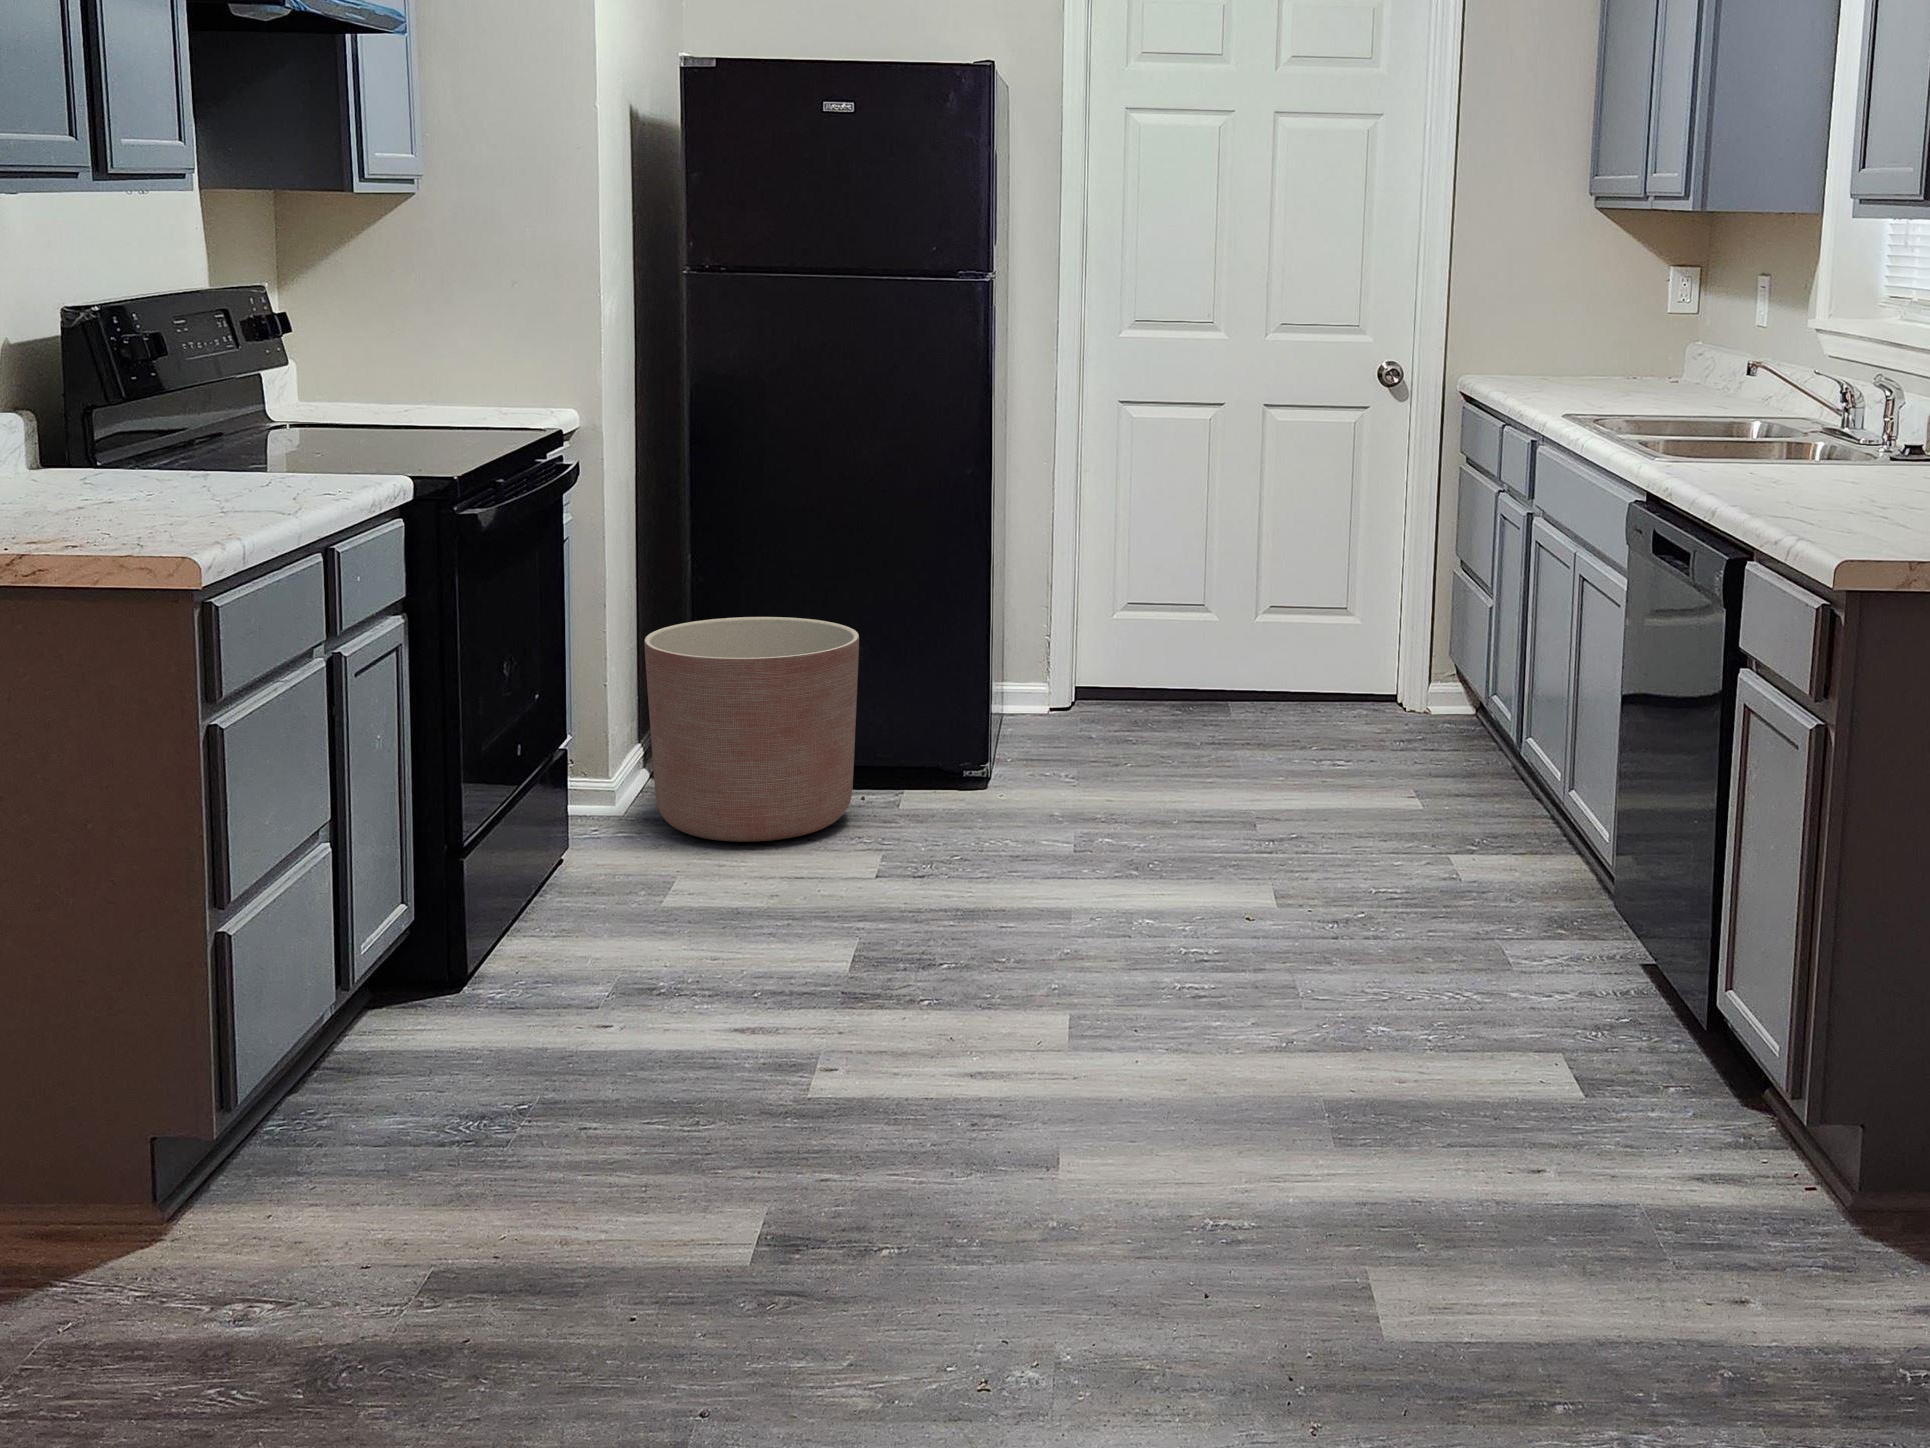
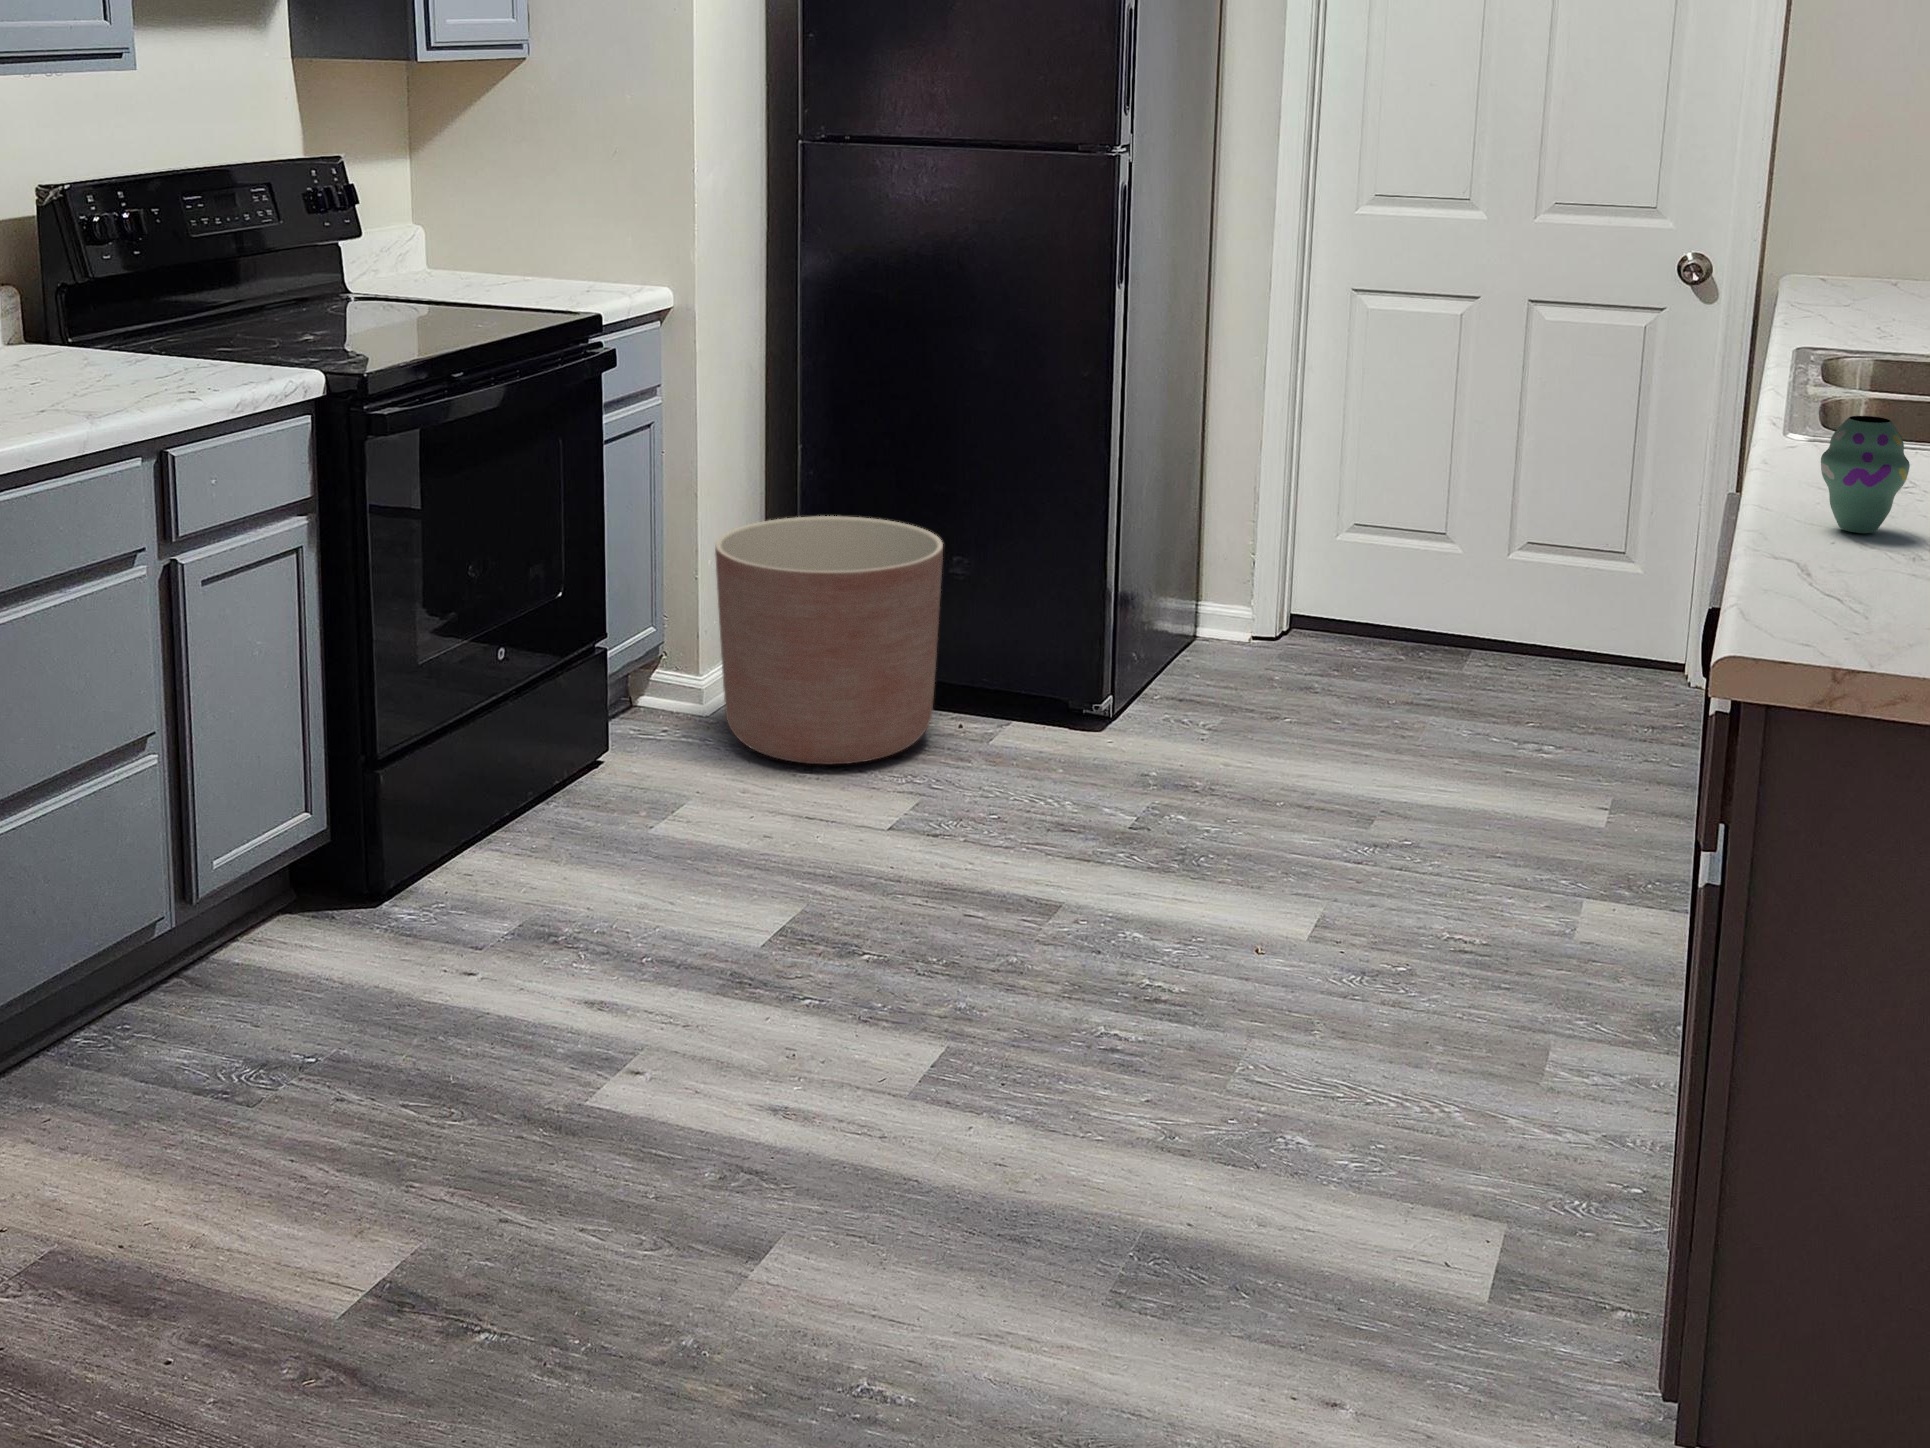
vase: none [1741,418,1799,499] -> present [1821,416,1910,533]

